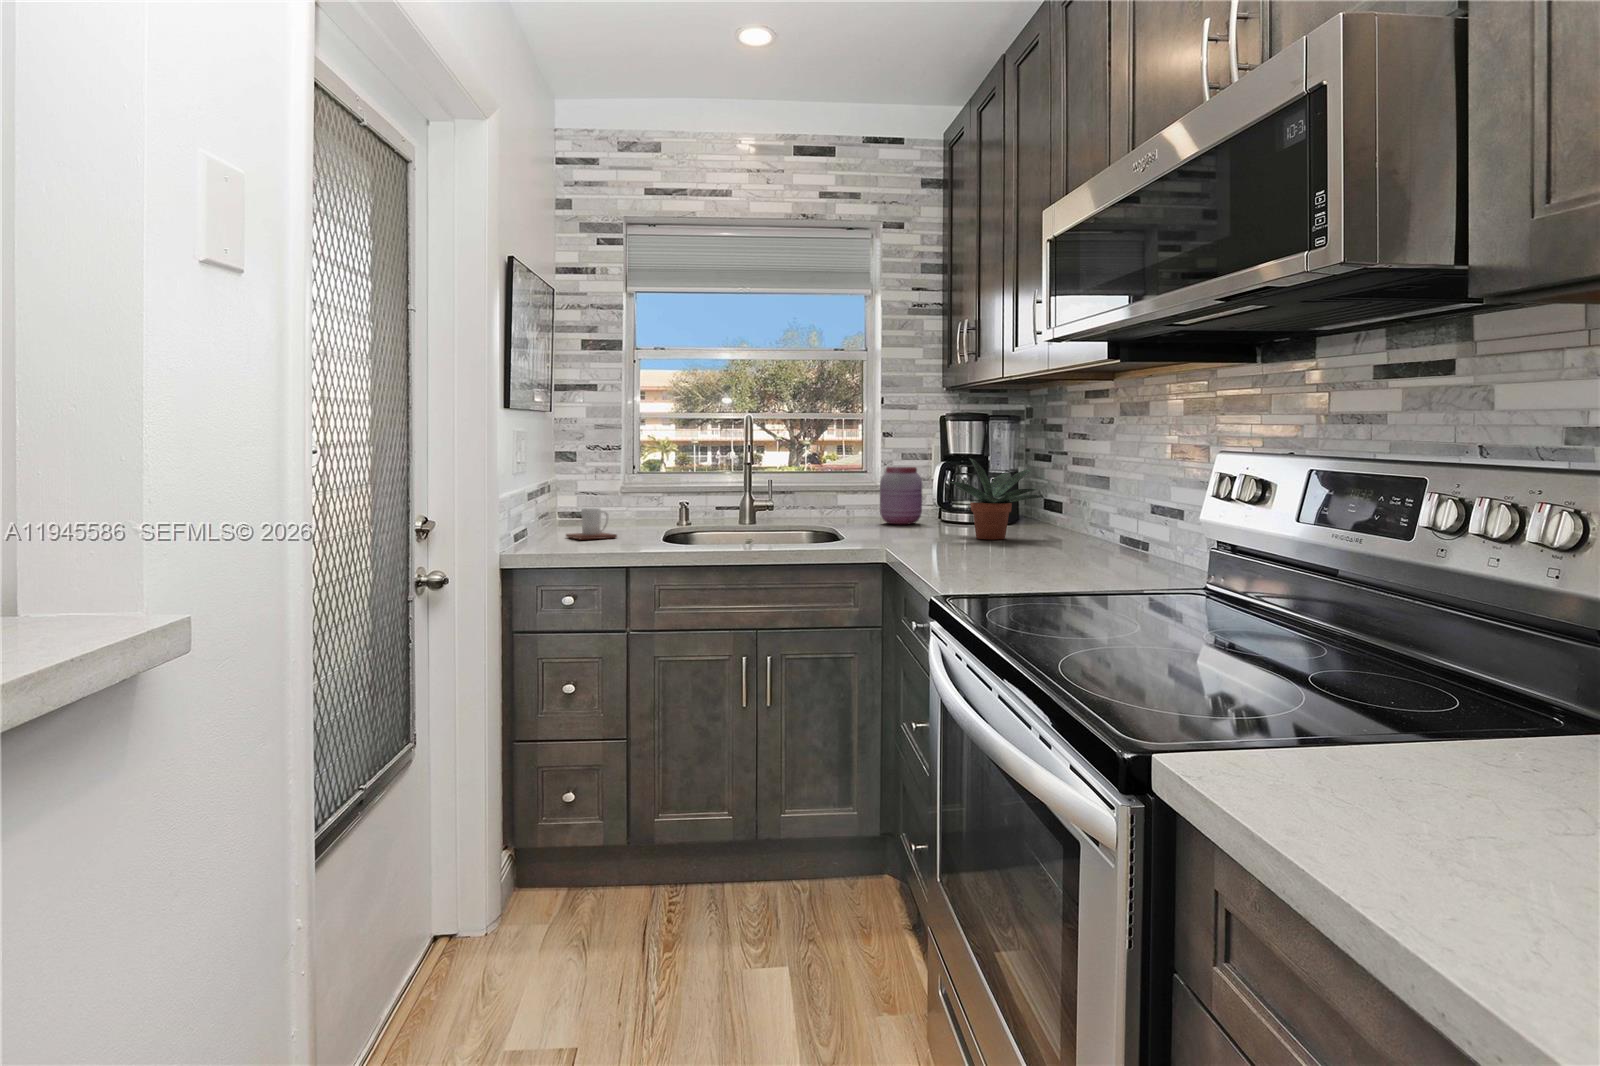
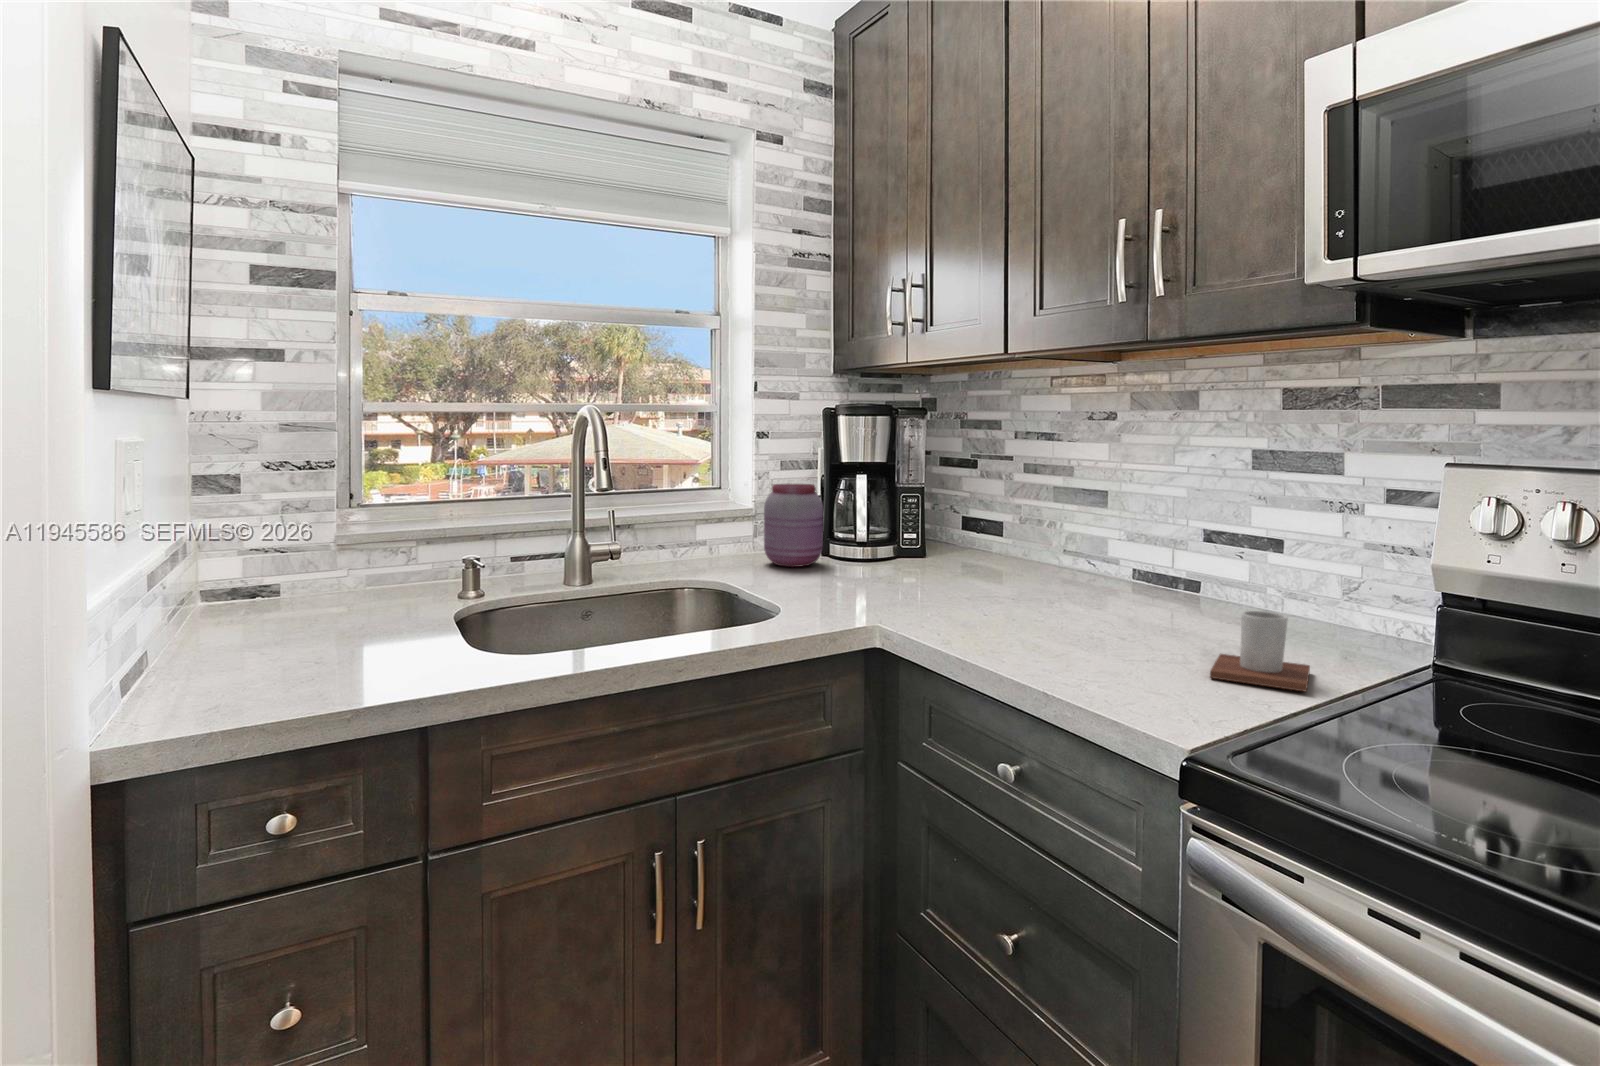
potted plant: present [950,458,1044,539] -> none [908,480,1057,603]
mug: present [566,508,617,540] -> present [1210,611,1310,692]

